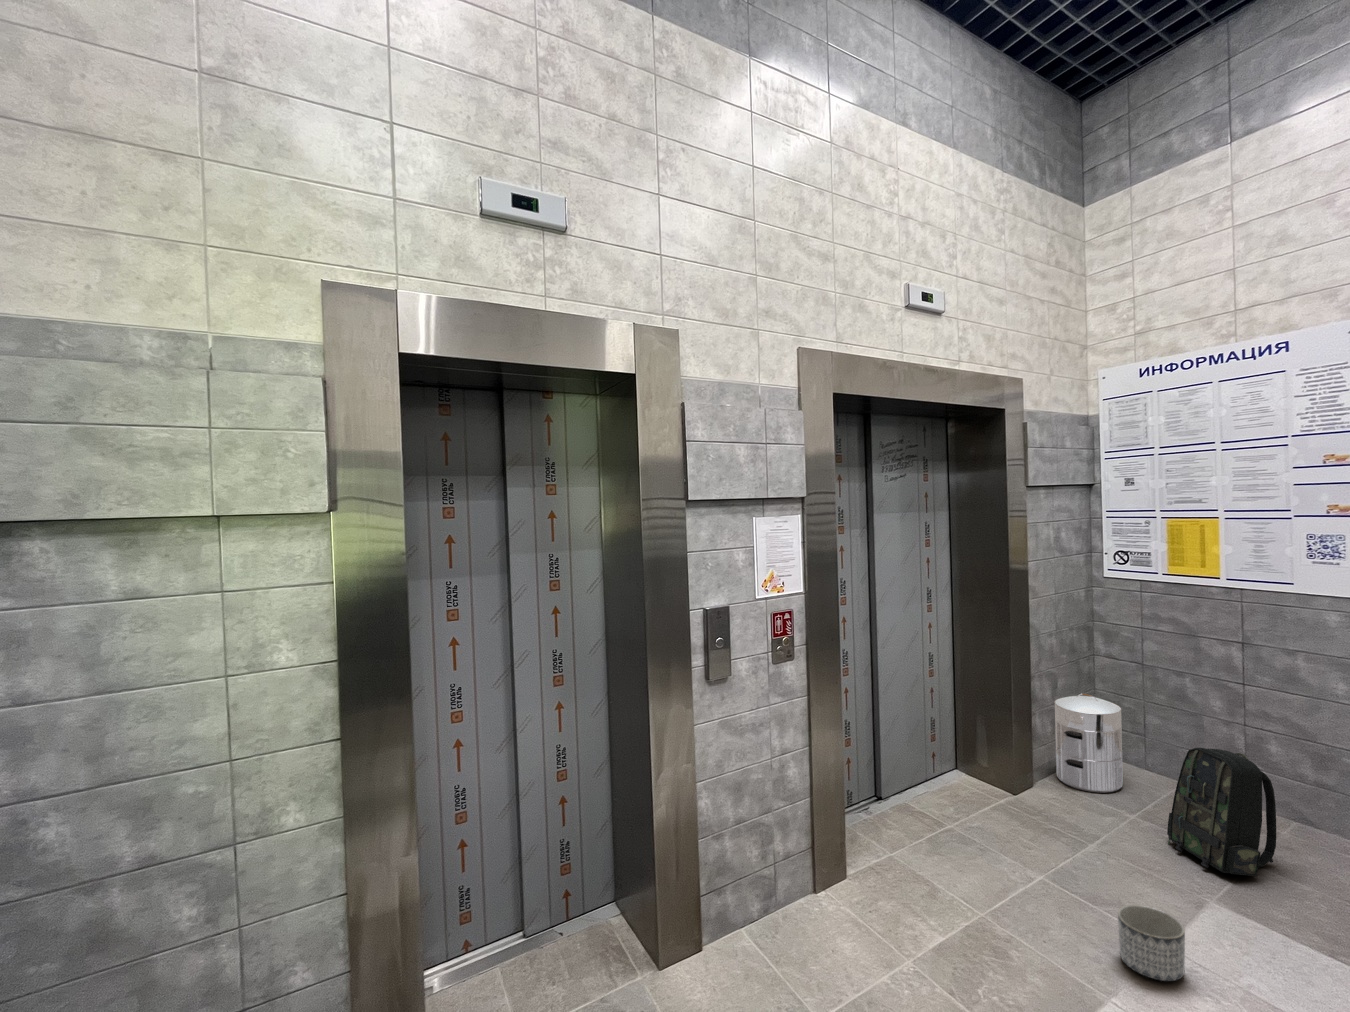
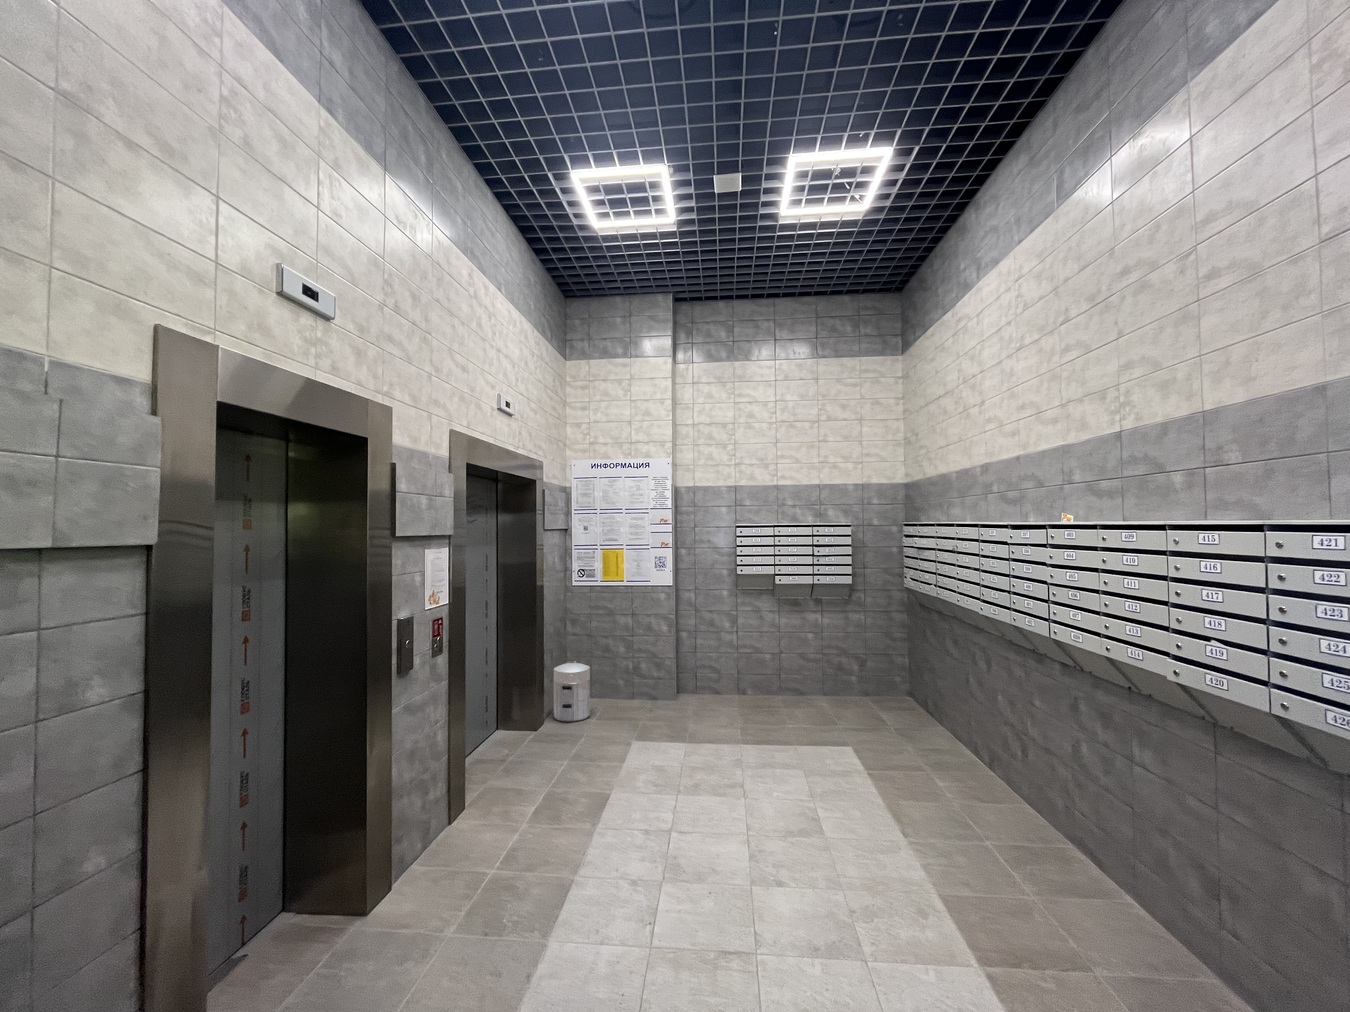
backpack: present [1167,748,1276,876] -> none [622,675,668,740]
planter: present [1118,905,1185,981] -> none [627,758,656,793]

